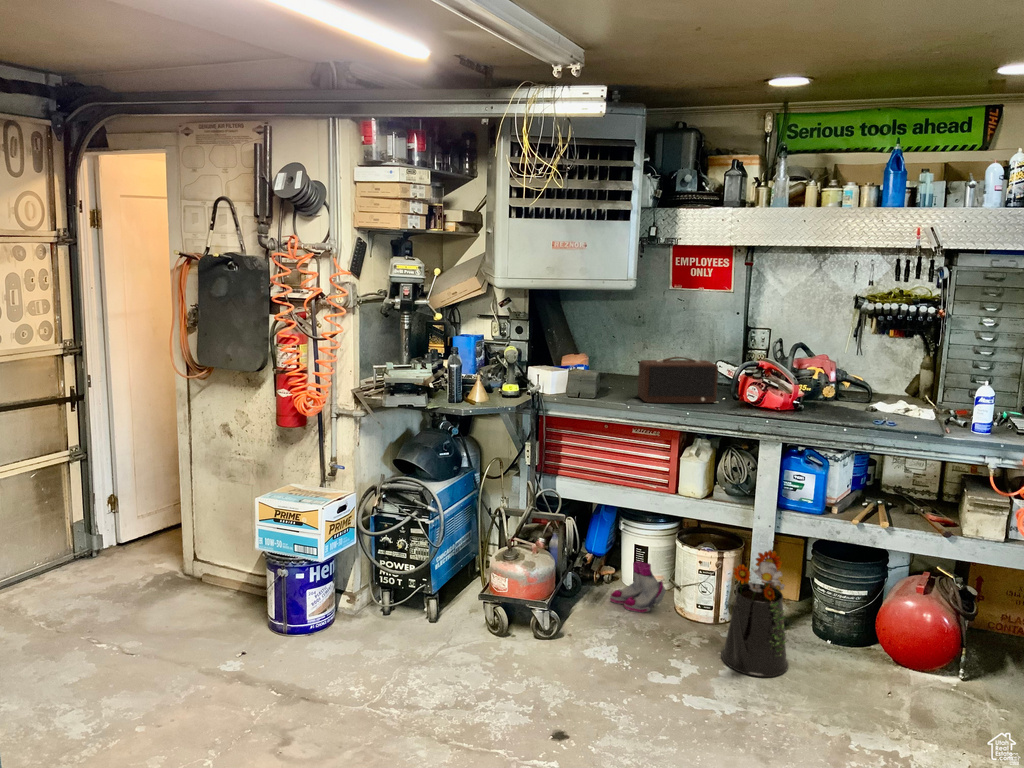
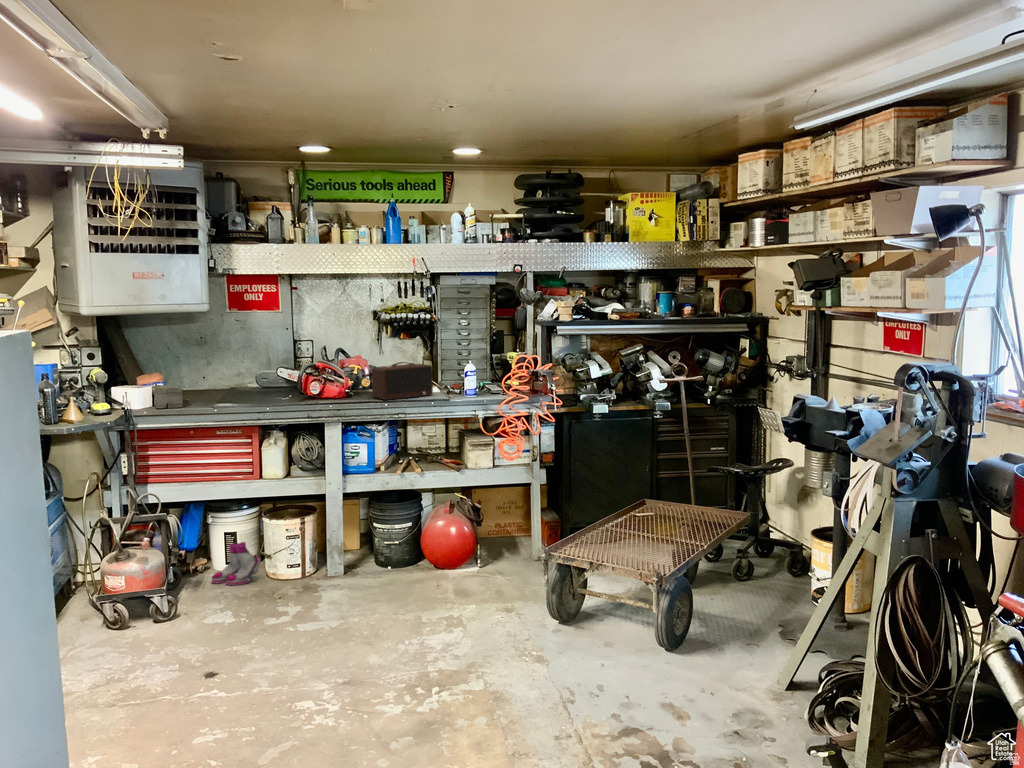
speaker: present [638,357,718,403] -> present [372,362,433,400]
watering can: present [721,550,788,677] -> none [316,503,368,600]

